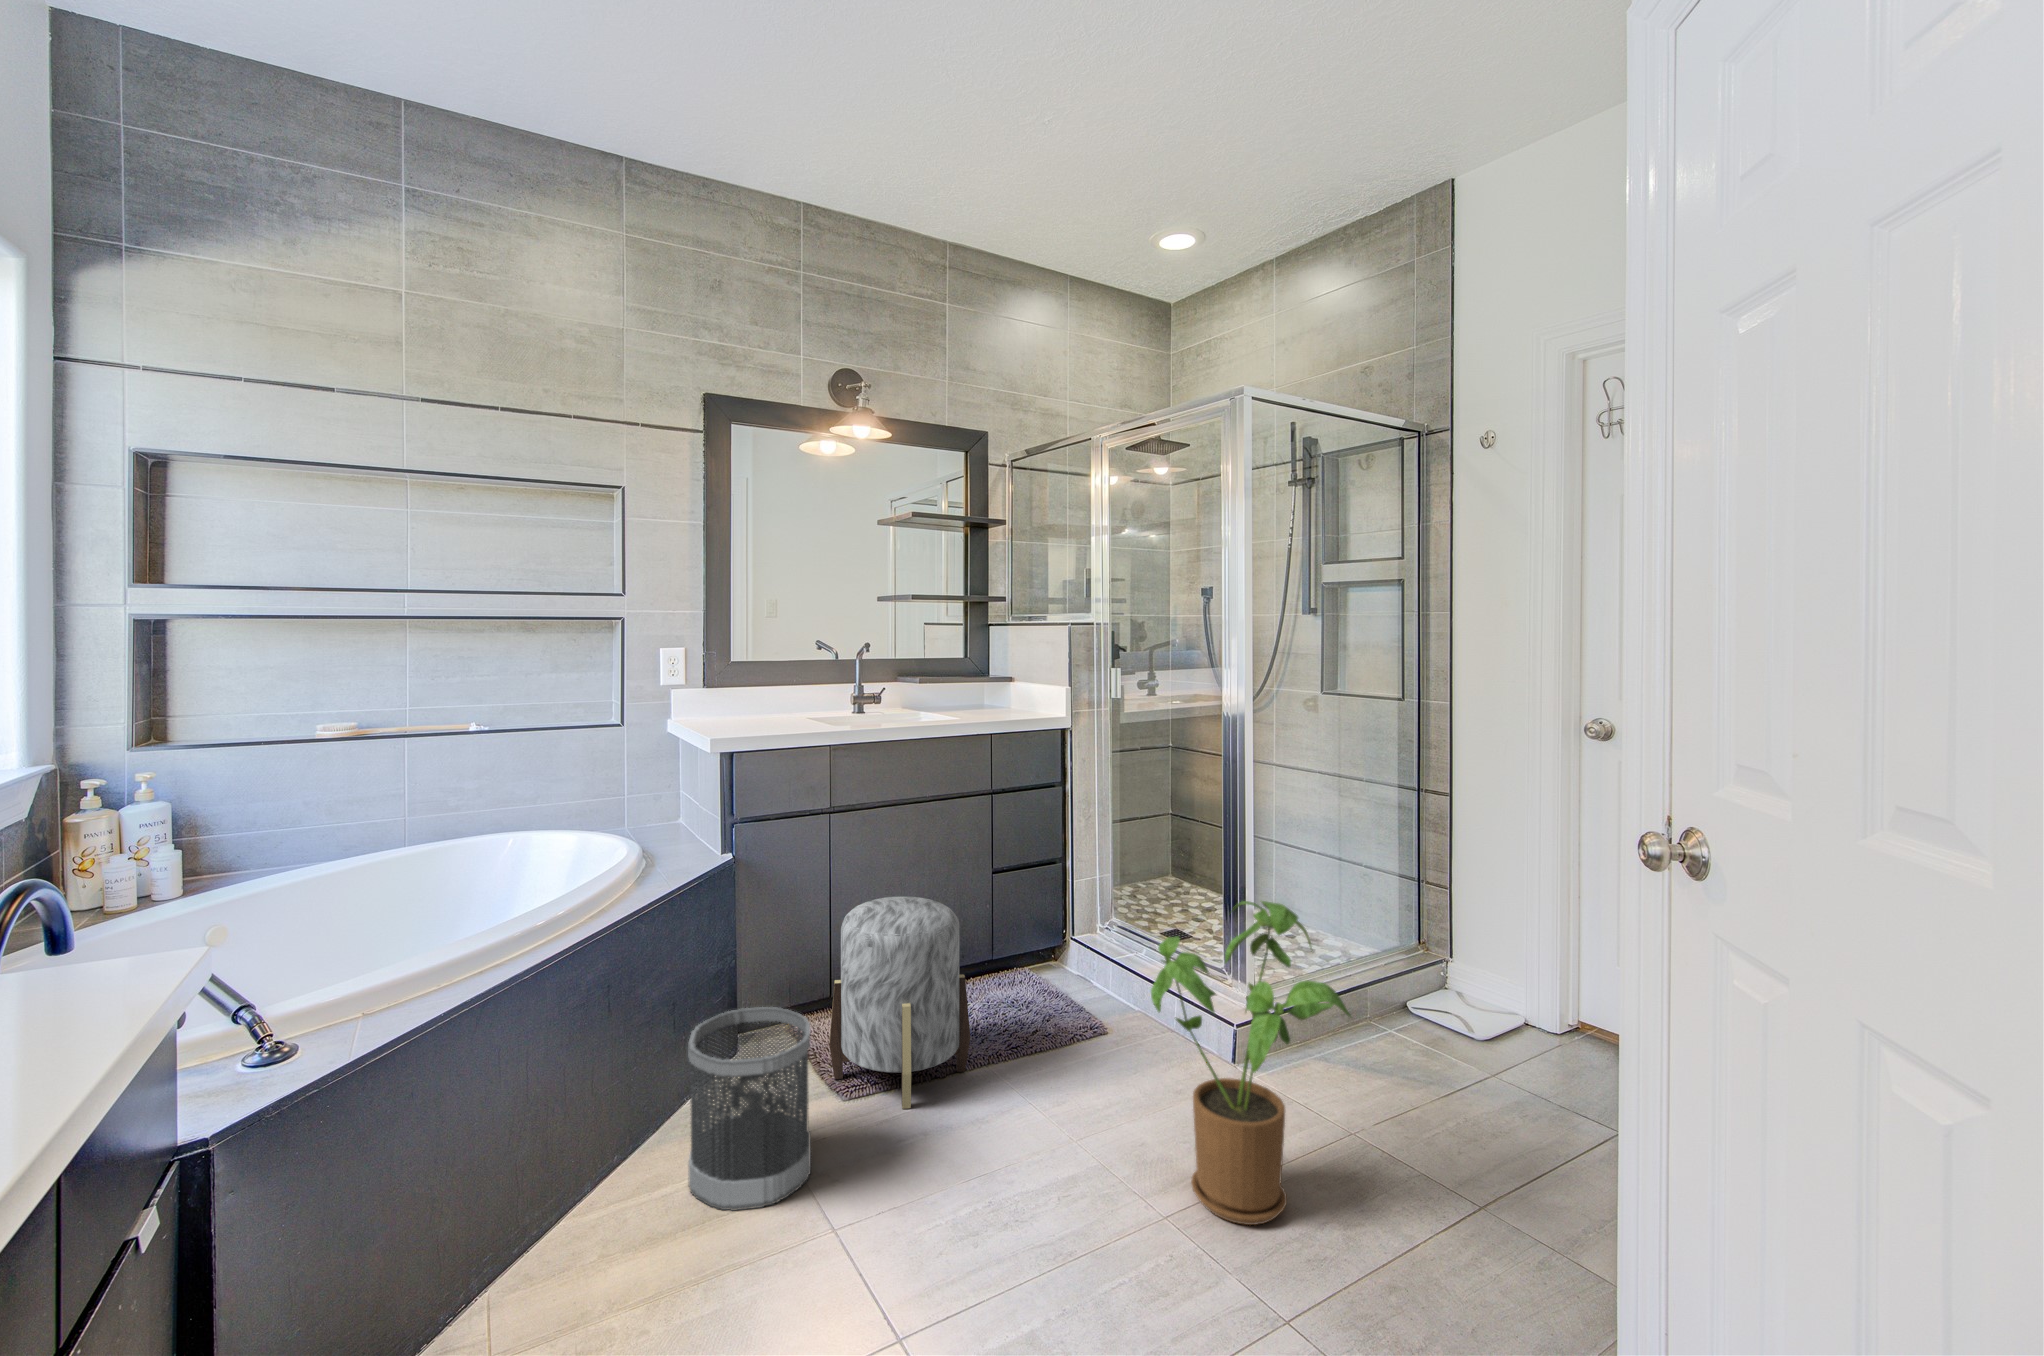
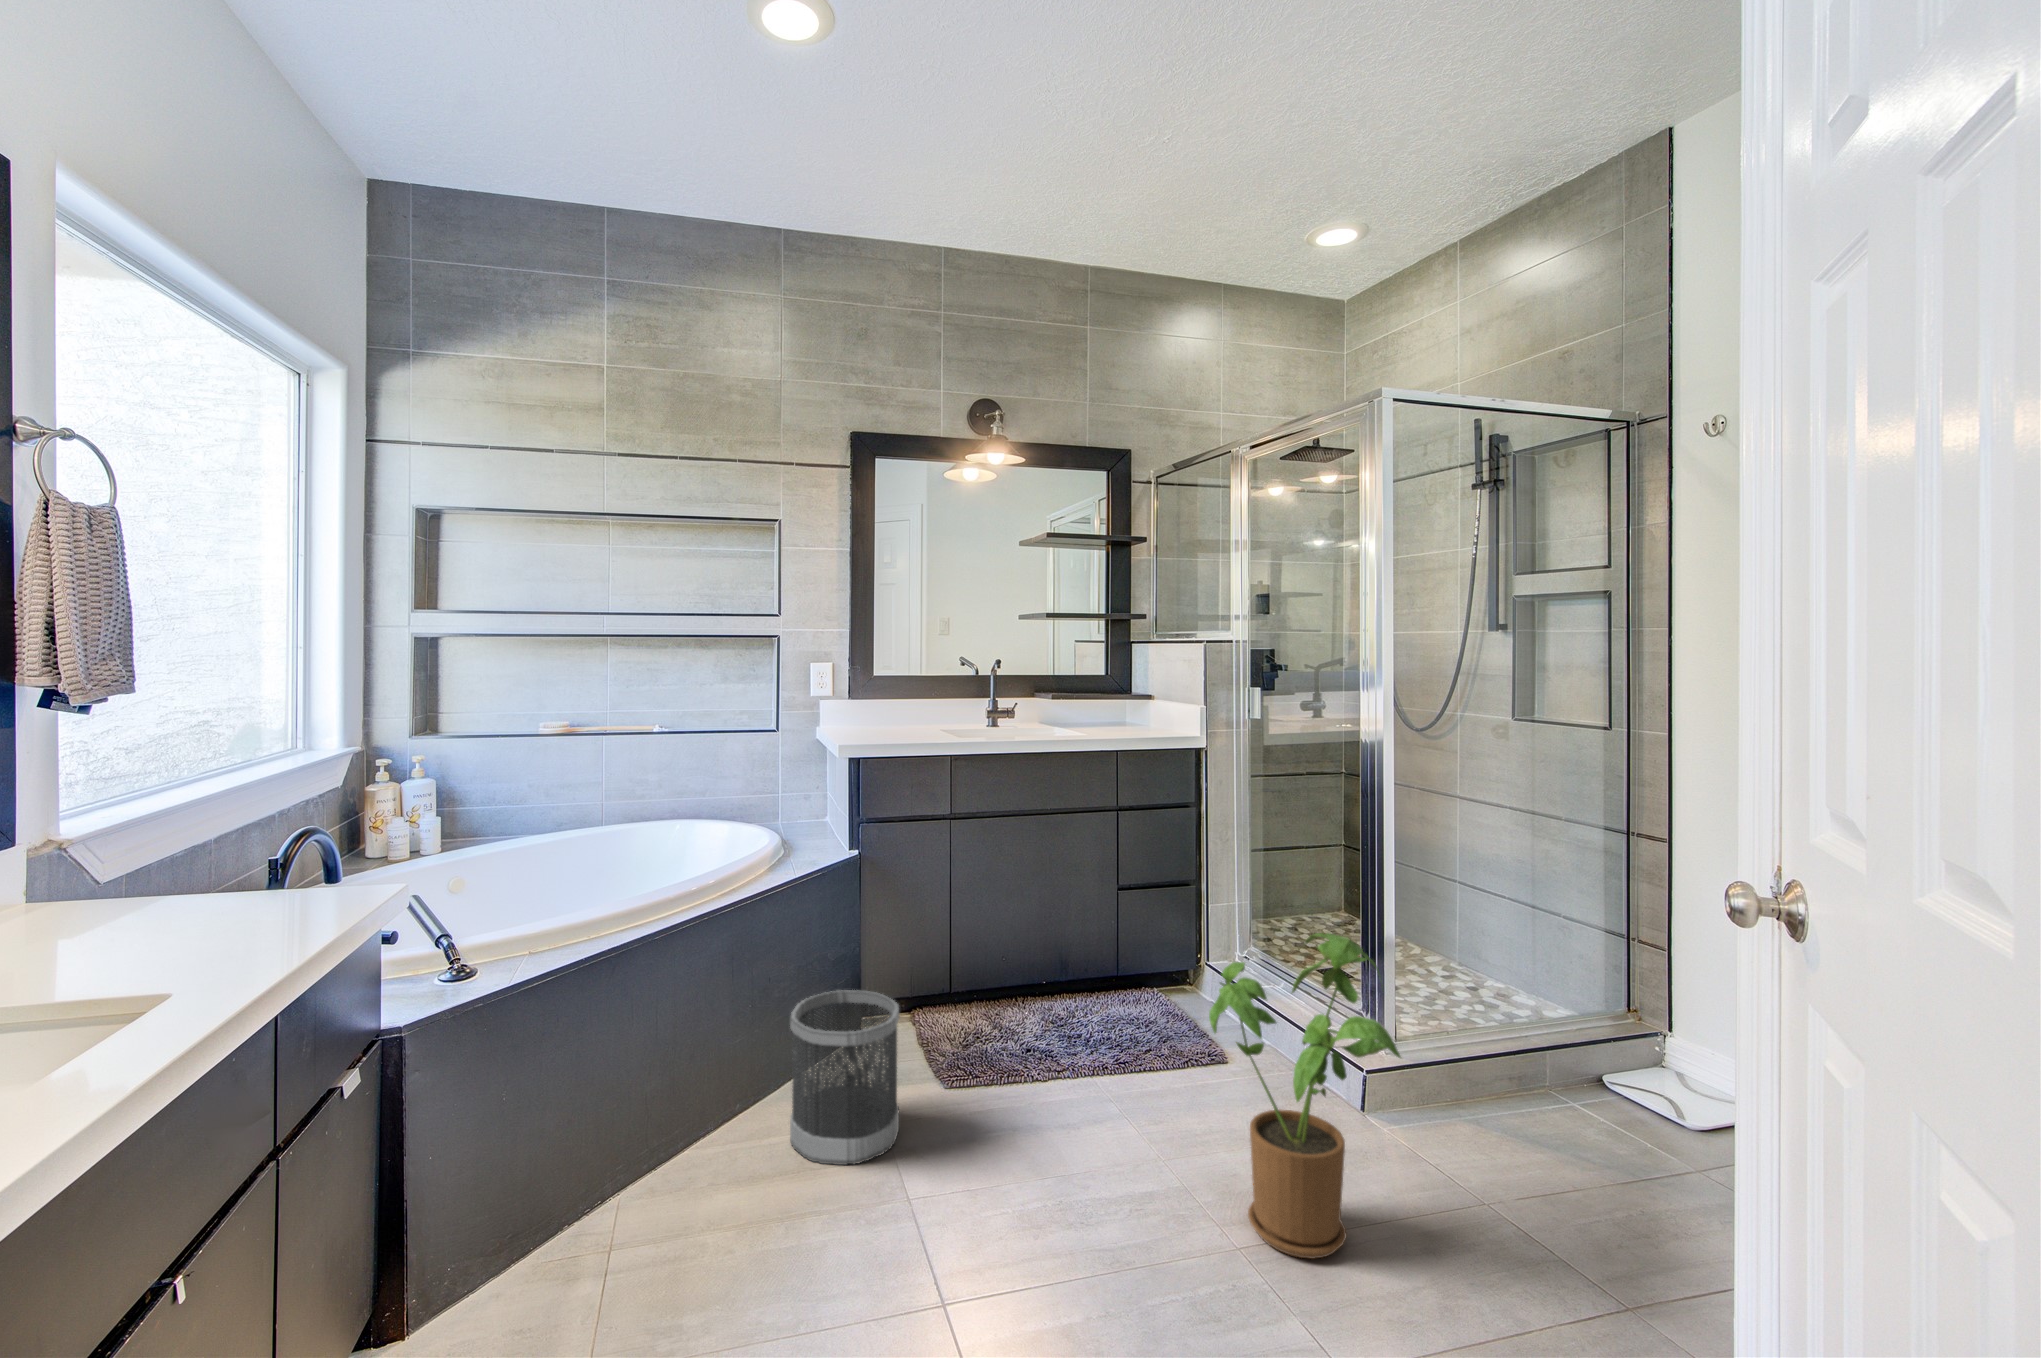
stool: present [829,896,970,1109] -> none [936,904,1069,1103]

